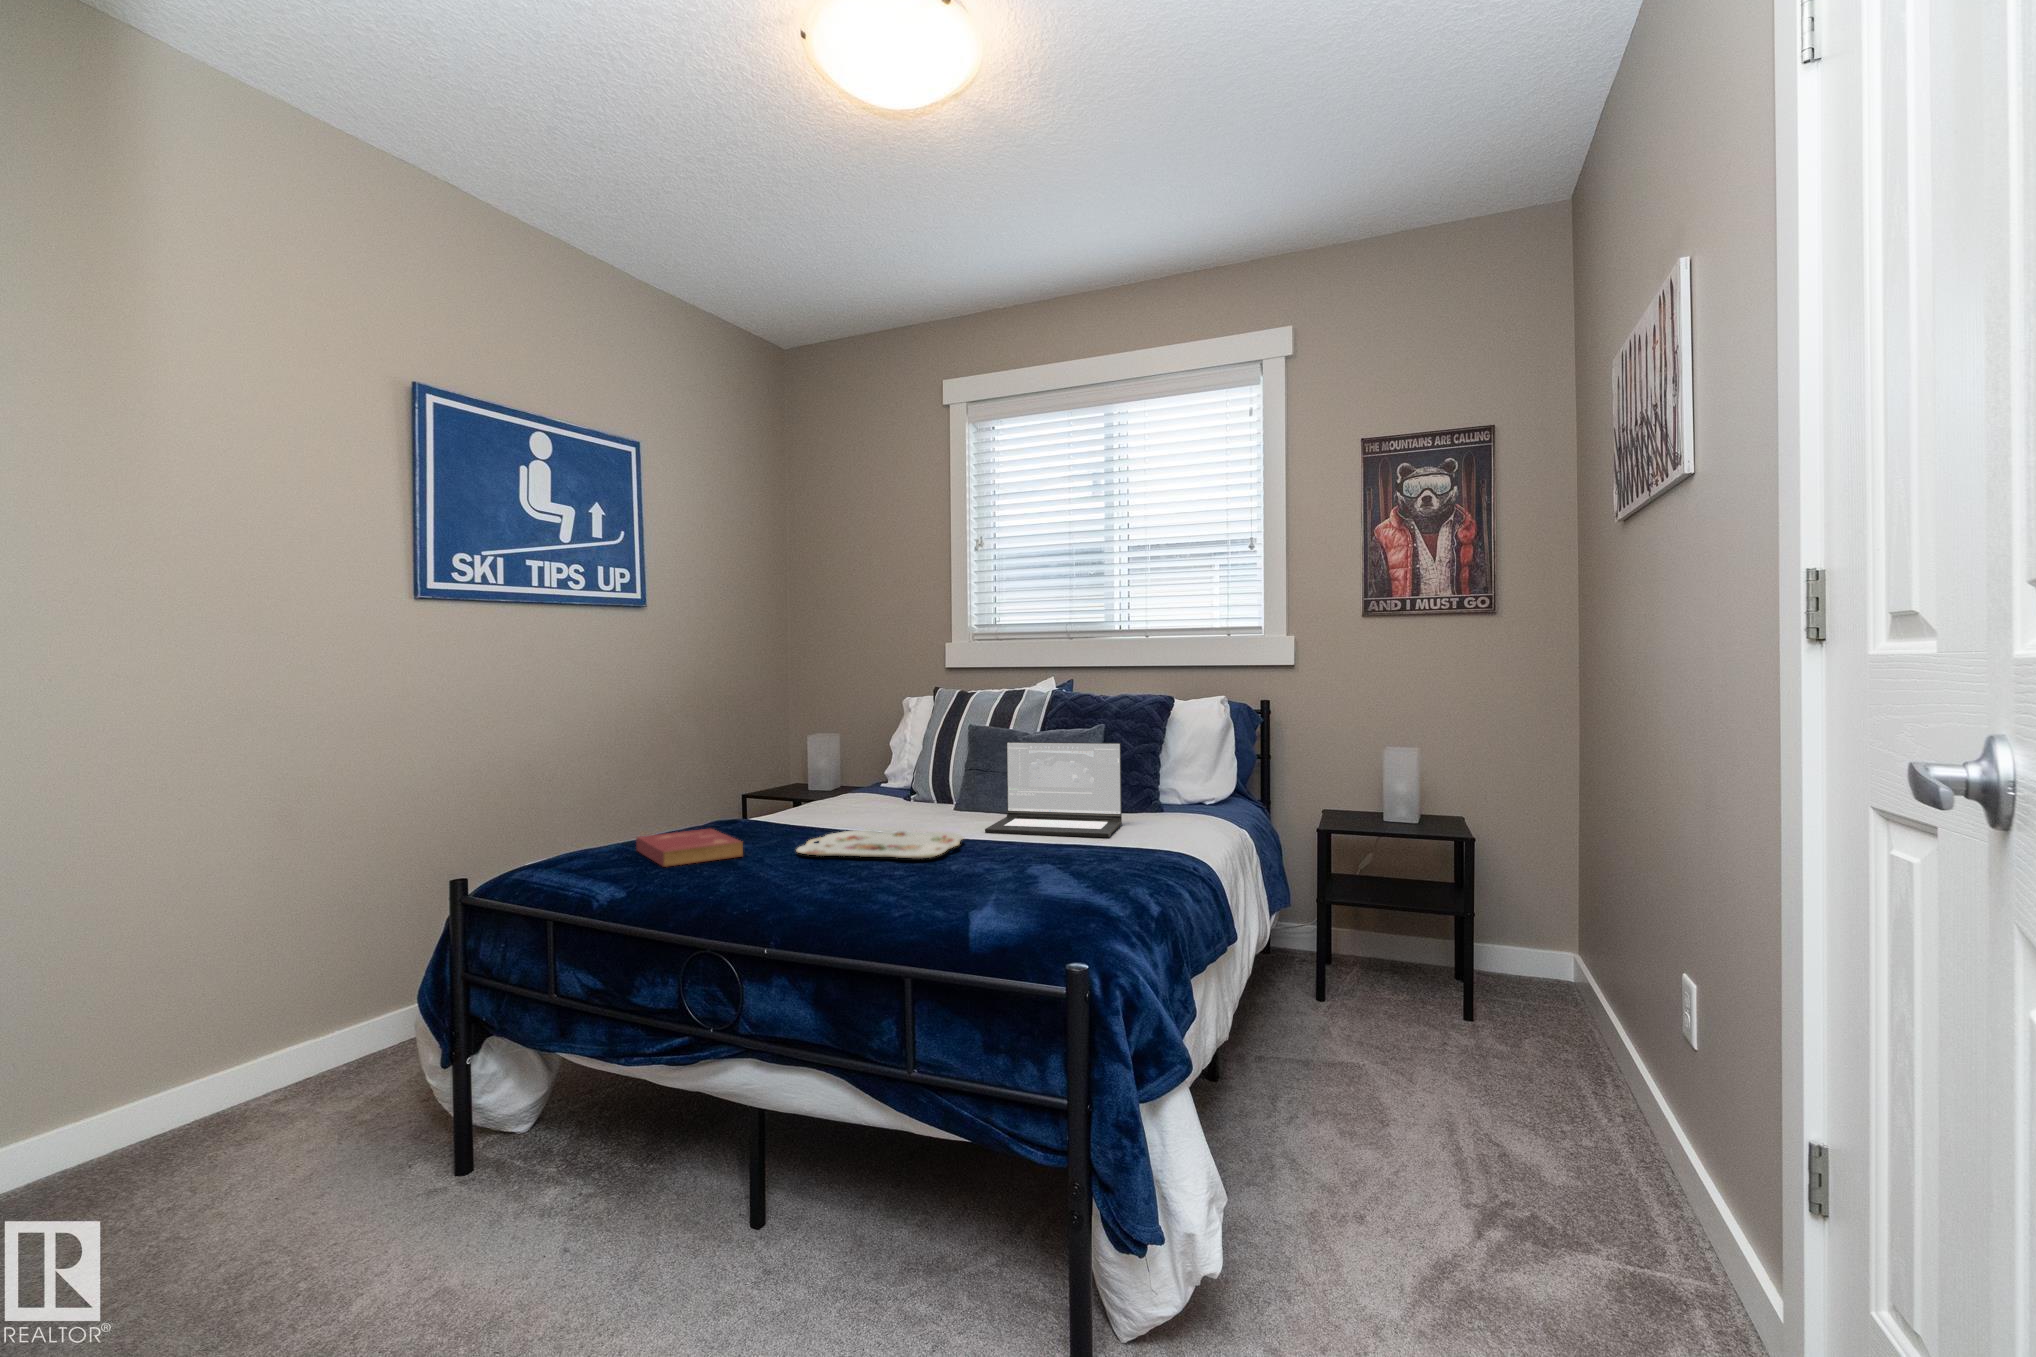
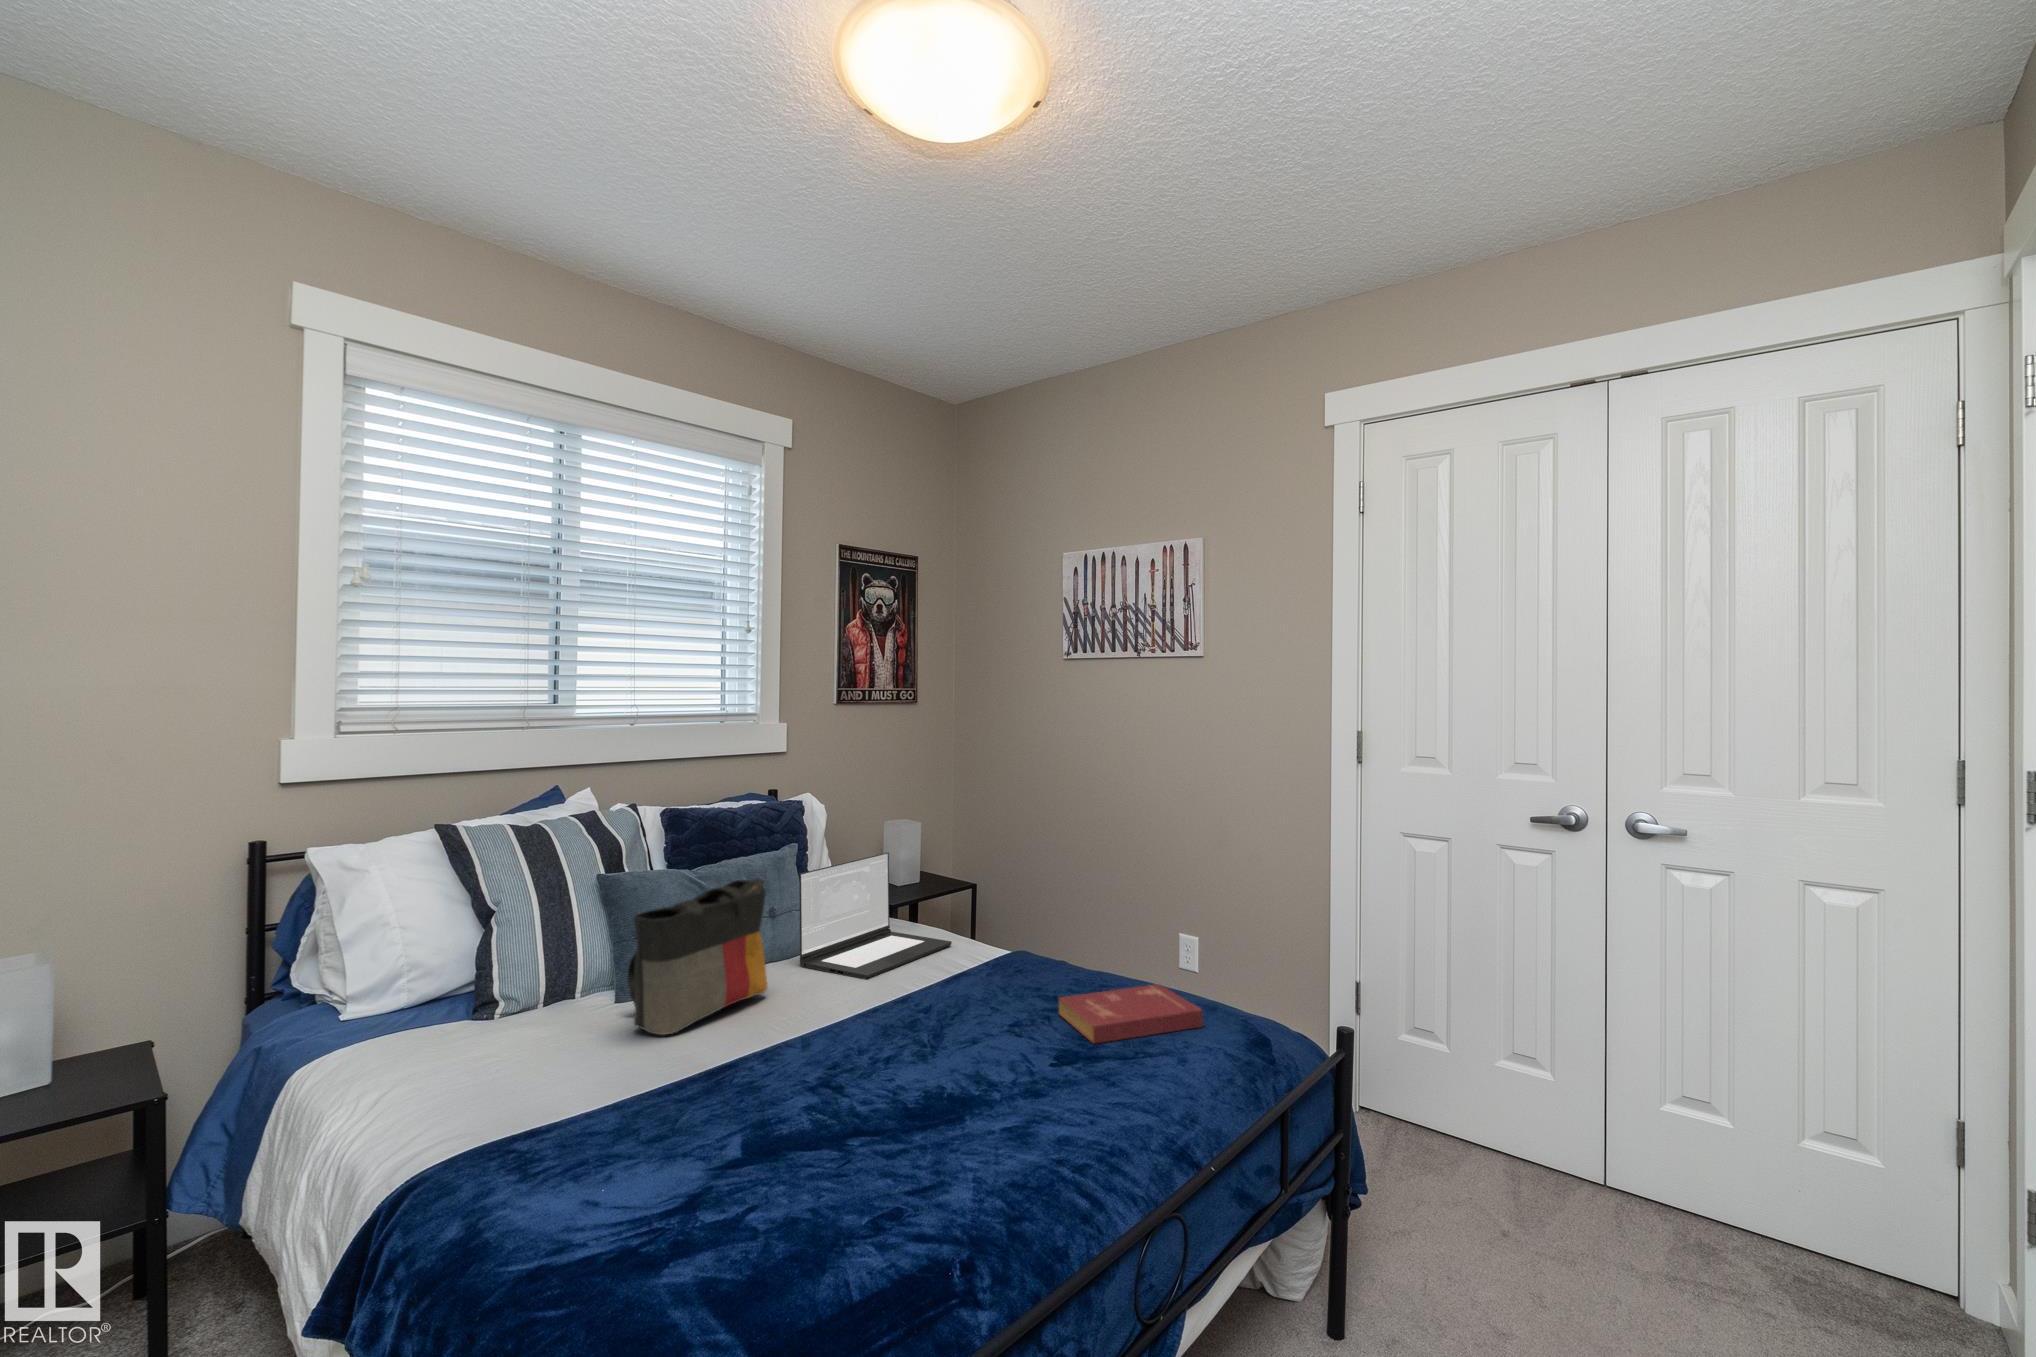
tote bag: none [827,732,936,820] -> present [628,878,767,1035]
book: present [636,829,743,867] -> present [1059,984,1203,1044]
serving tray: present [796,830,964,859] -> none [813,983,1010,1055]

